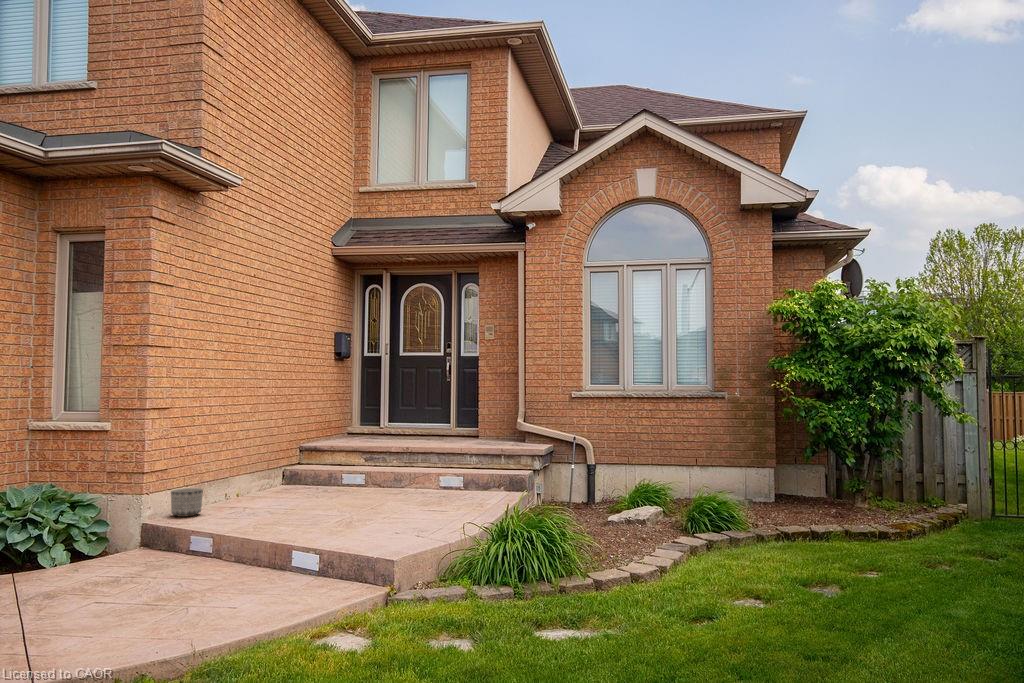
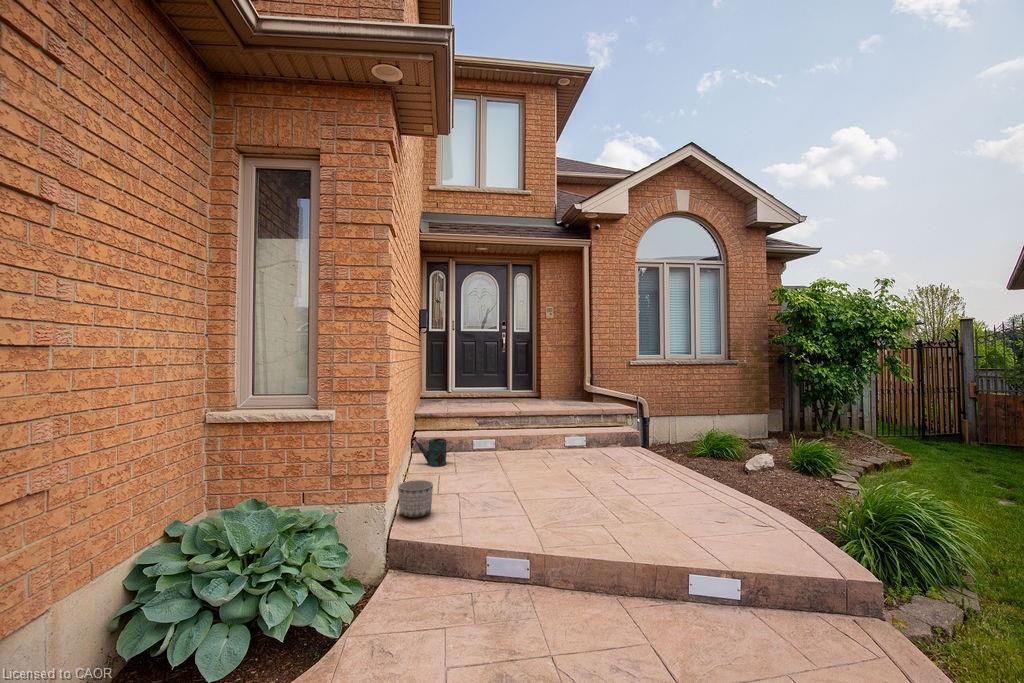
watering can: none [259,463,298,494] -> present [411,436,453,467]

